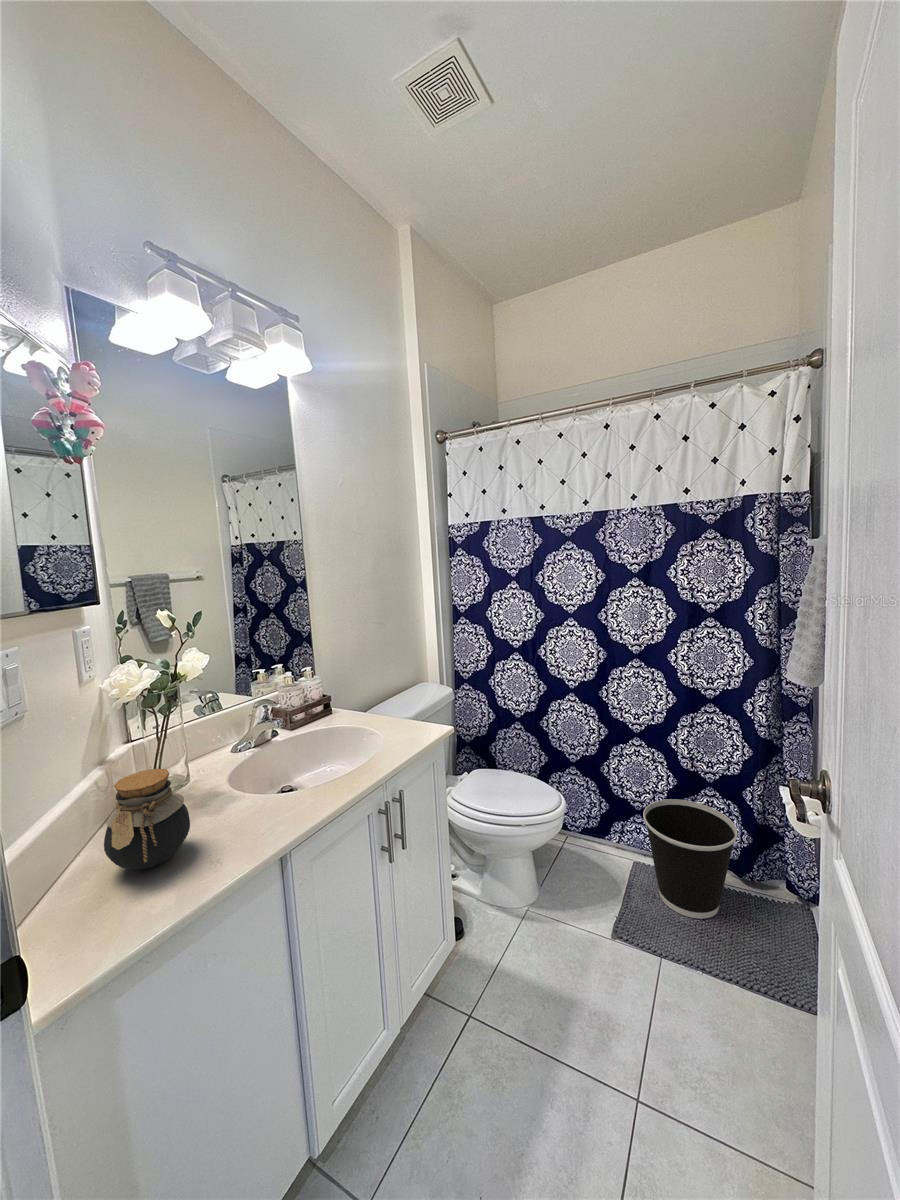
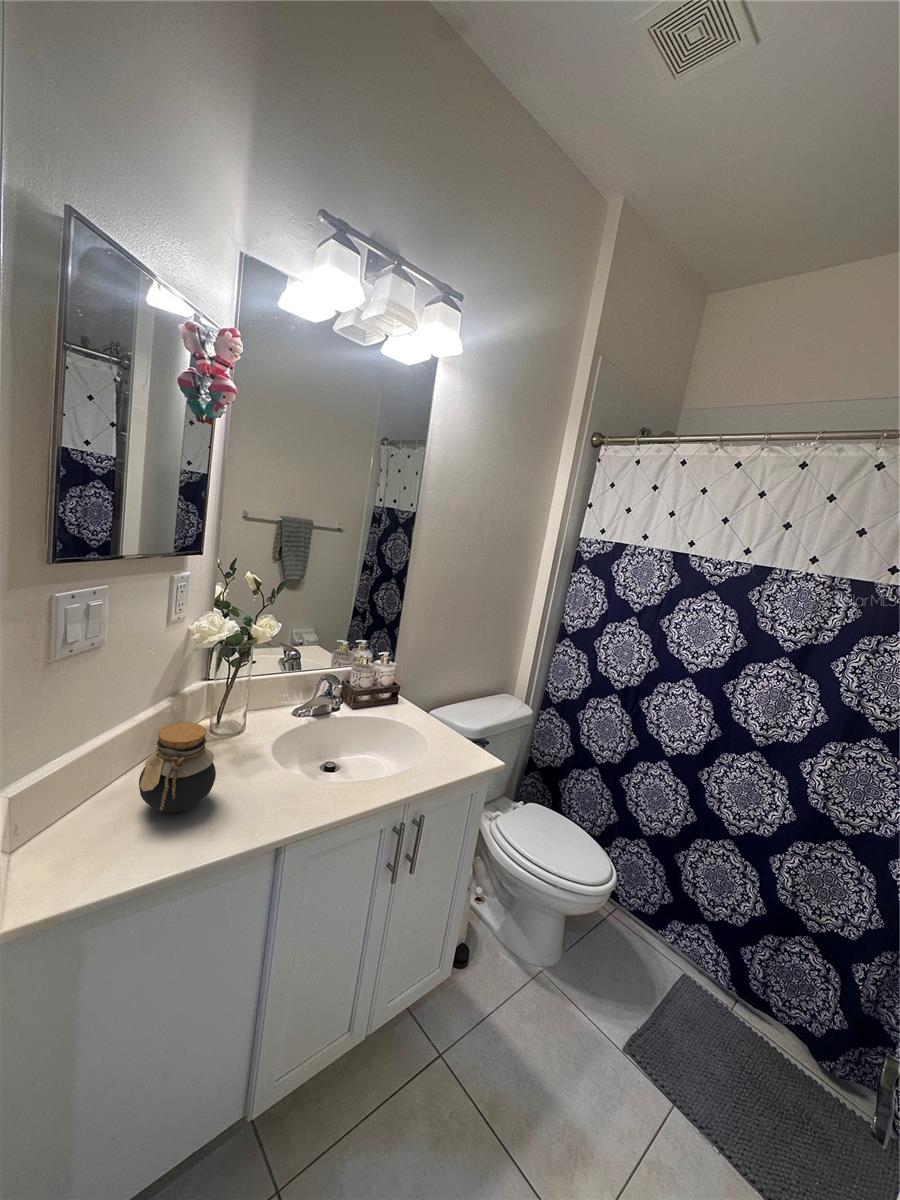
wastebasket: present [643,799,737,919] -> none [700,924,828,1090]

